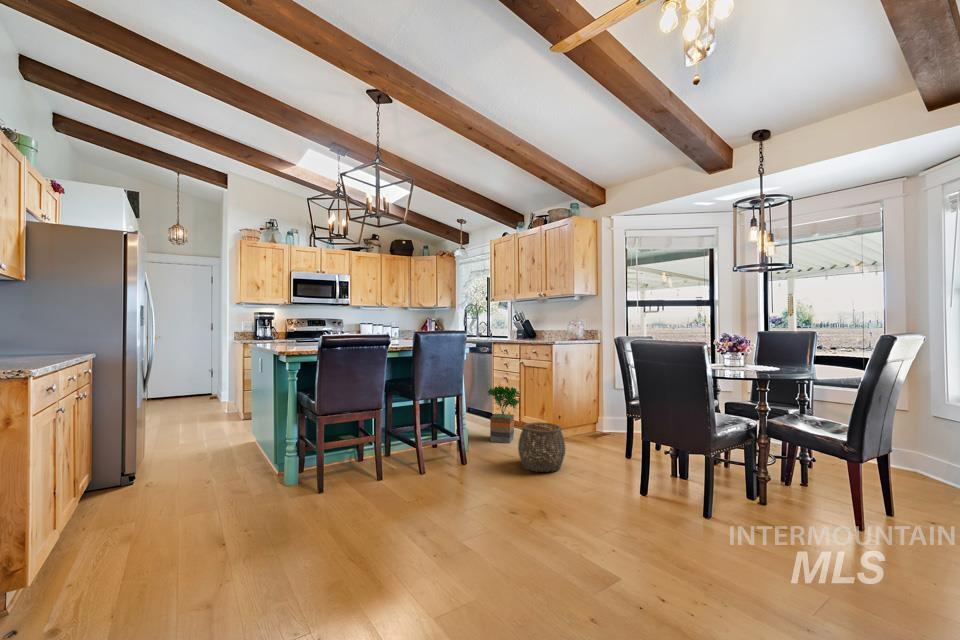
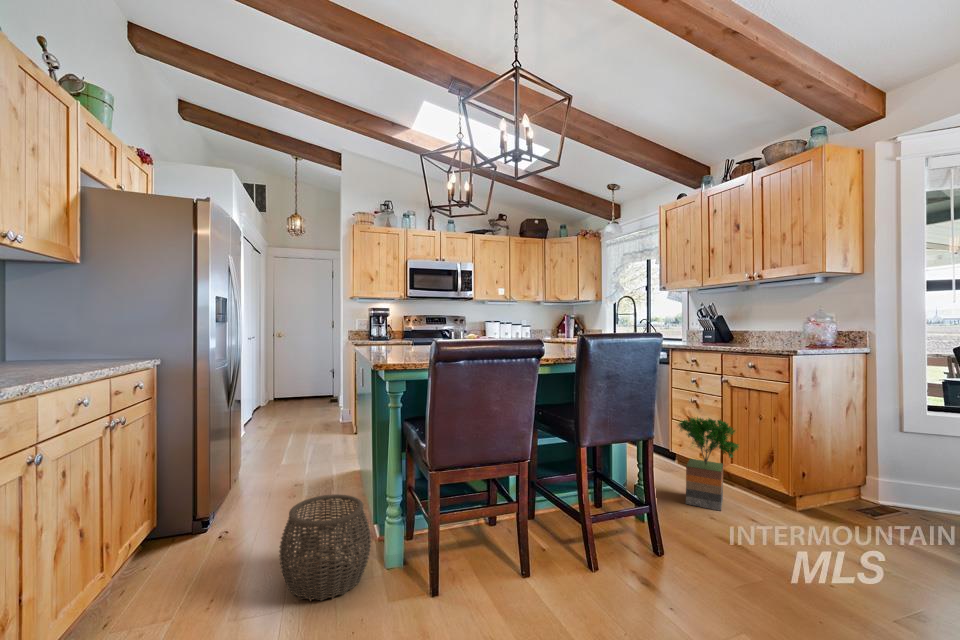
woven basket: present [518,422,566,472] -> present [279,494,371,601]

